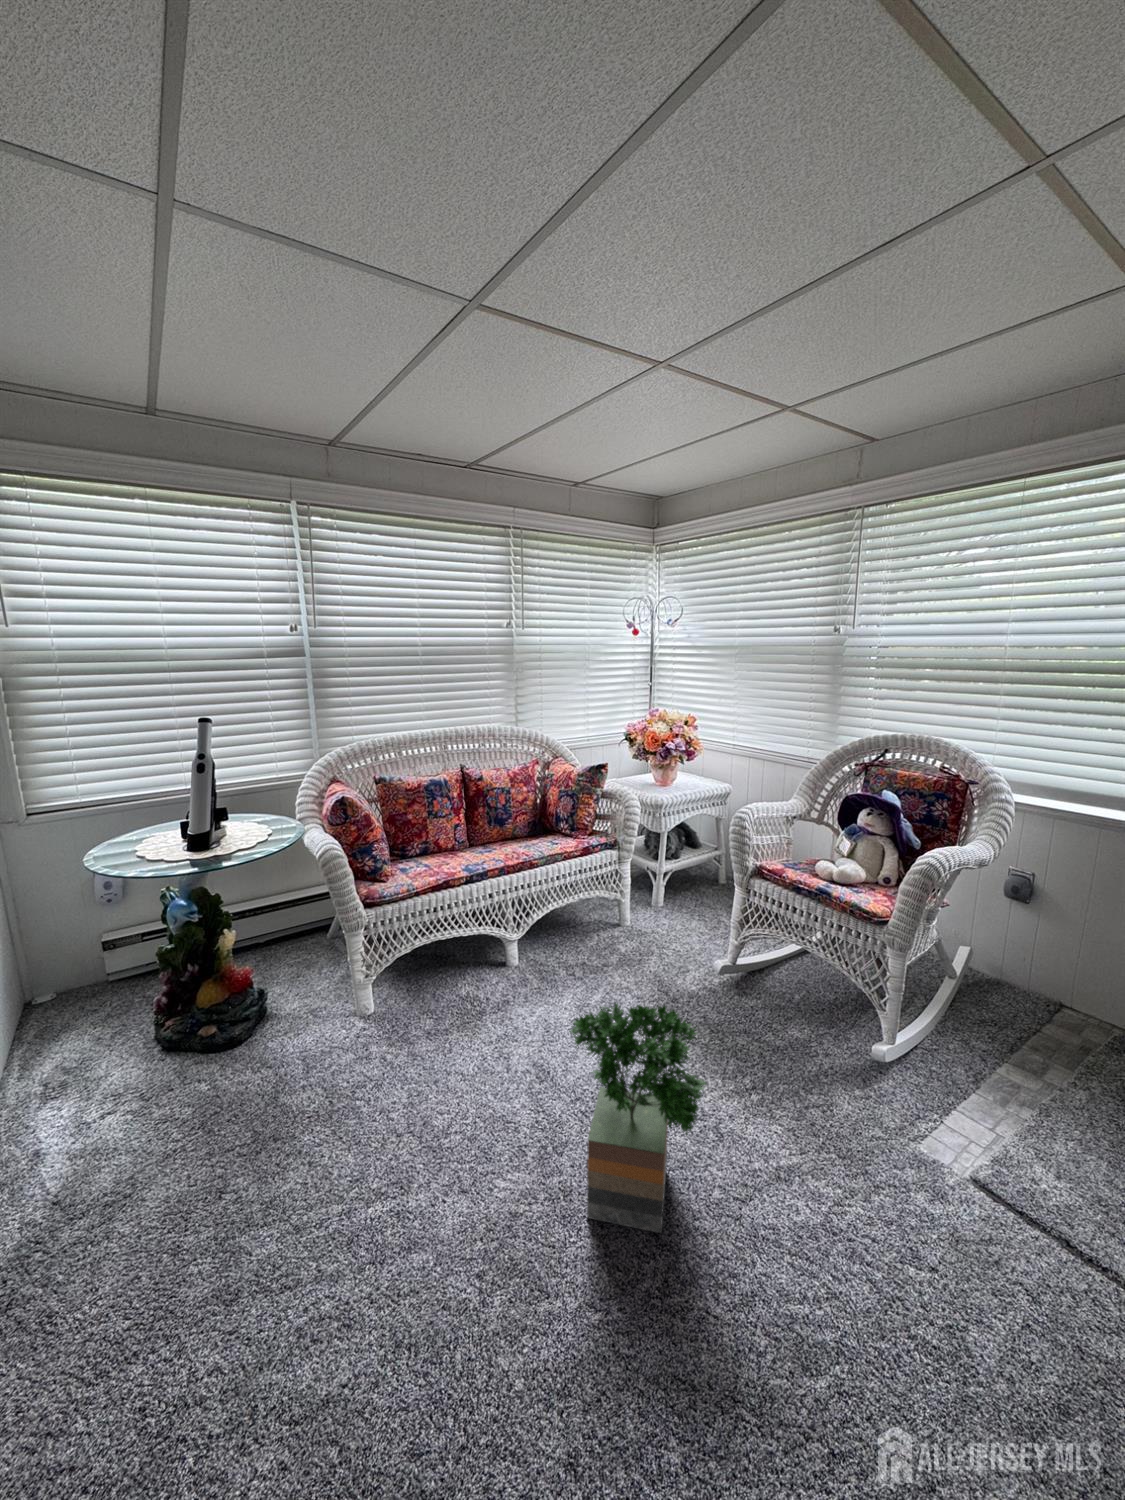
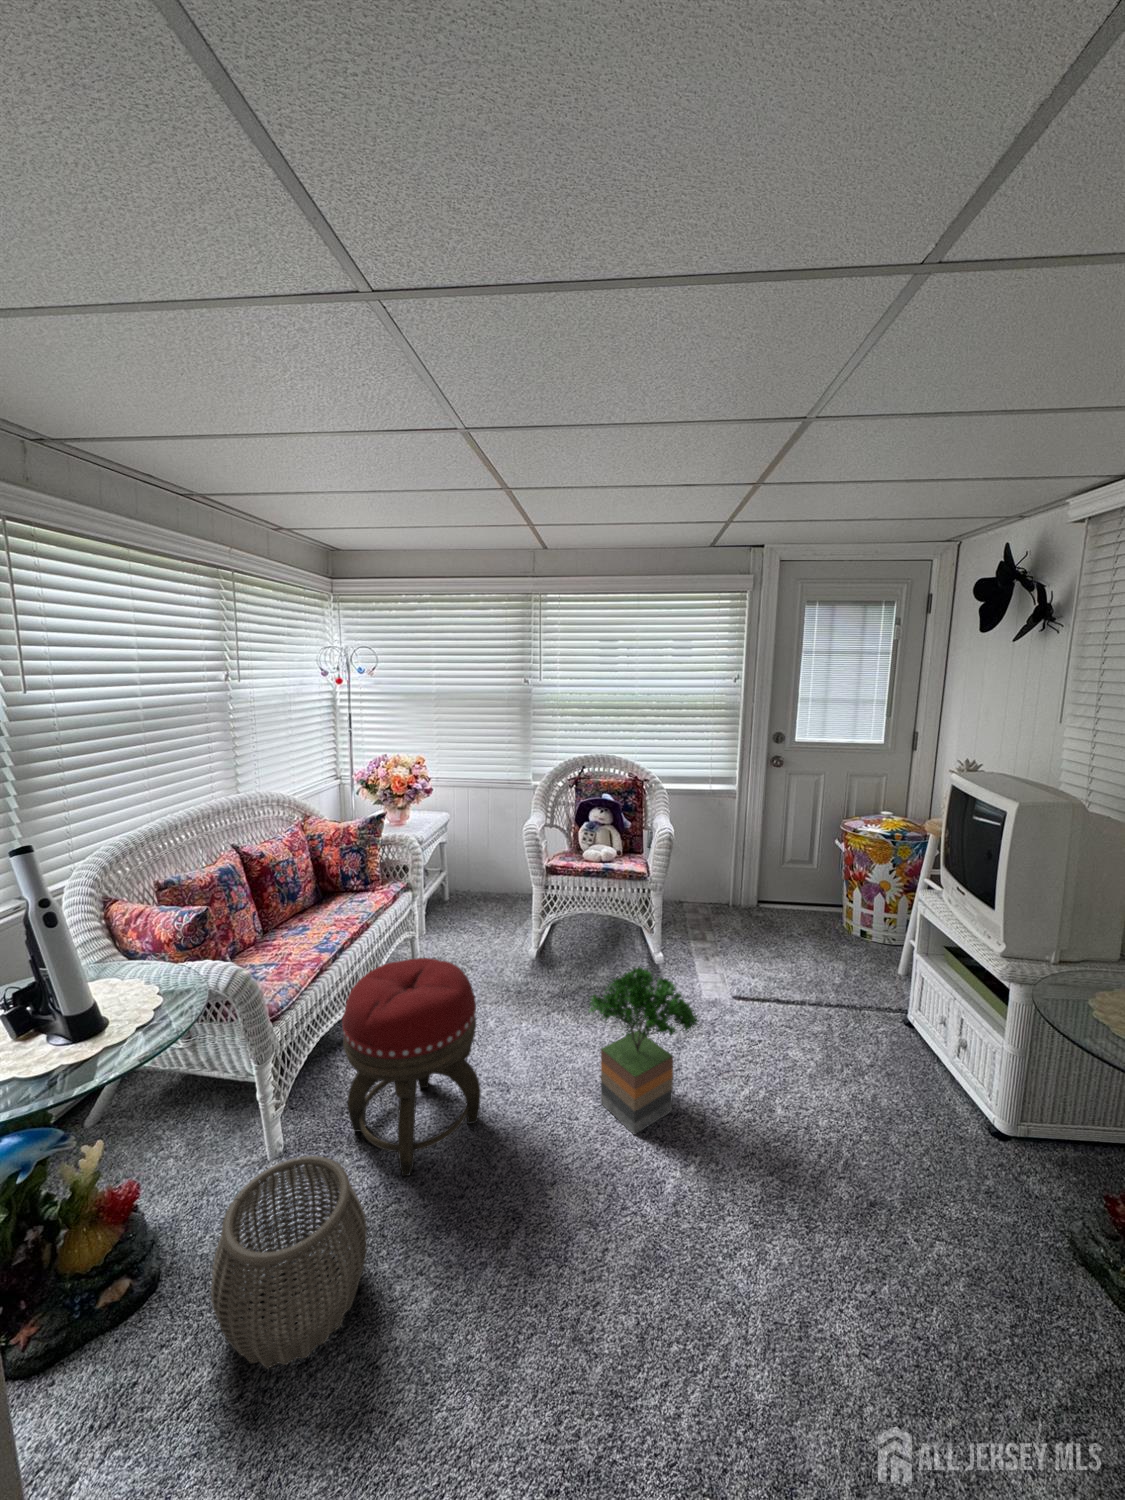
footstool: none [374,888,509,1090] -> present [342,958,481,1176]
woven basket: none [174,999,308,1153] -> present [211,1156,367,1368]

